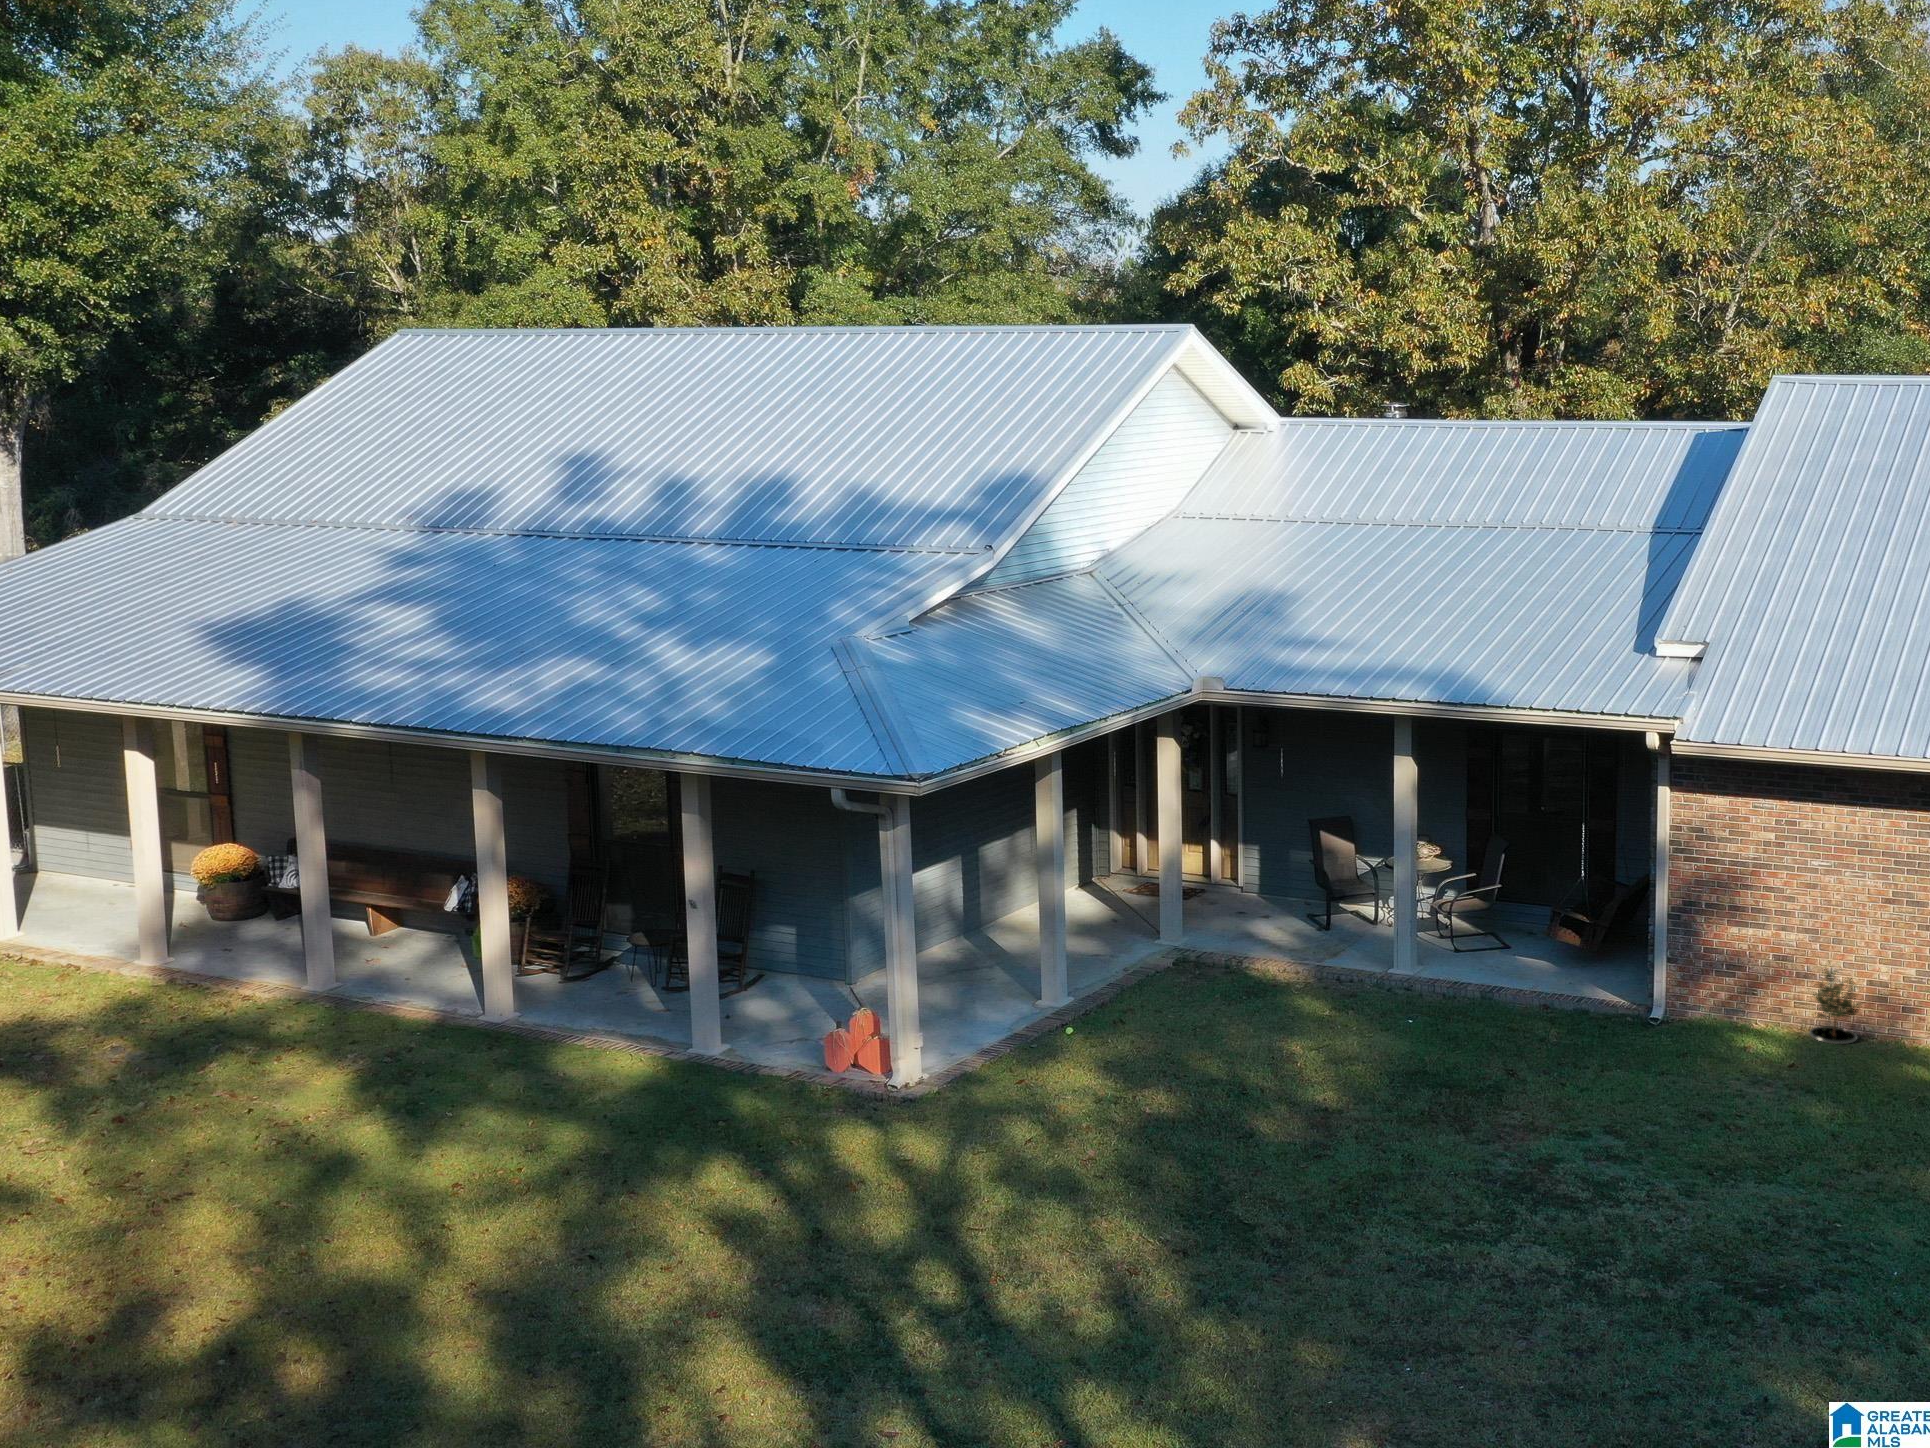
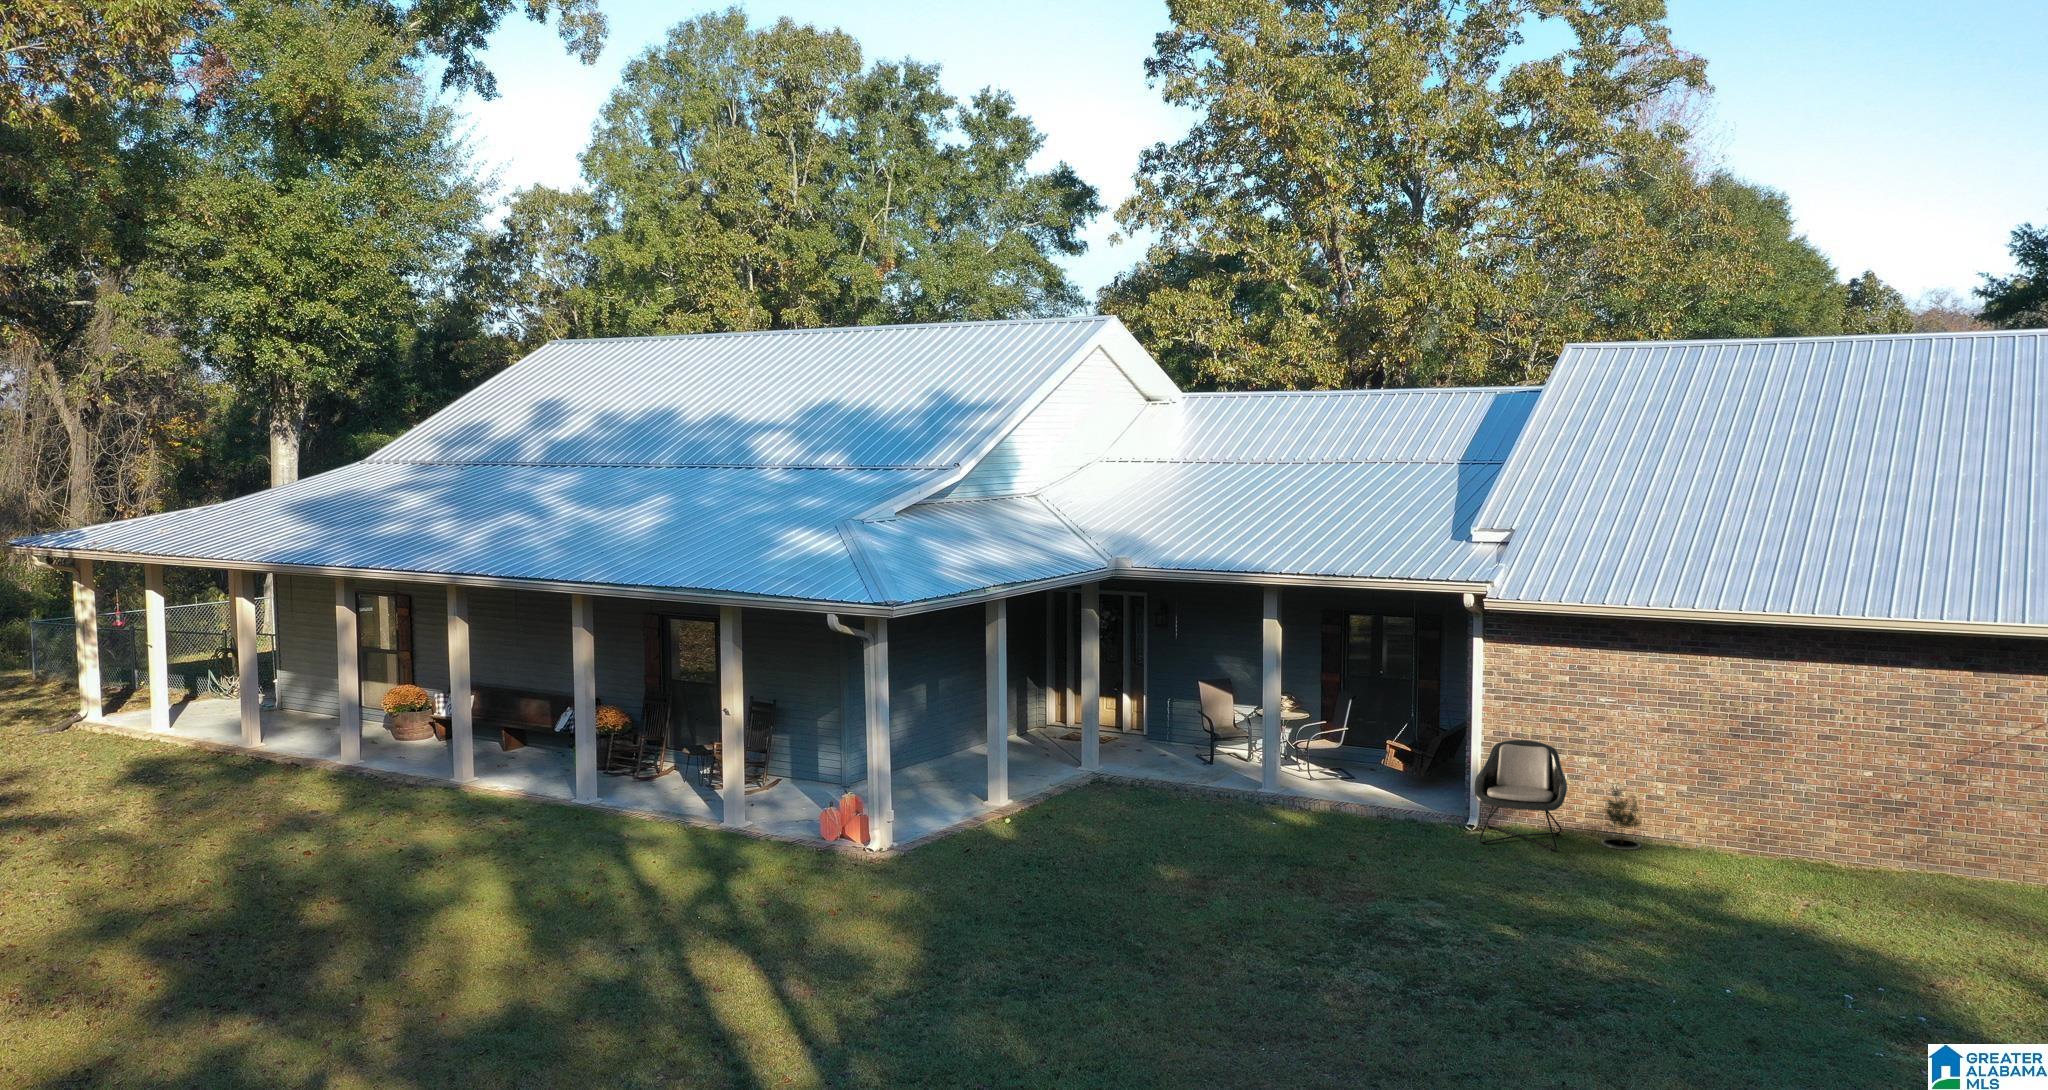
lounge chair: none [1655,908,1769,1048] -> present [1475,740,1567,852]

